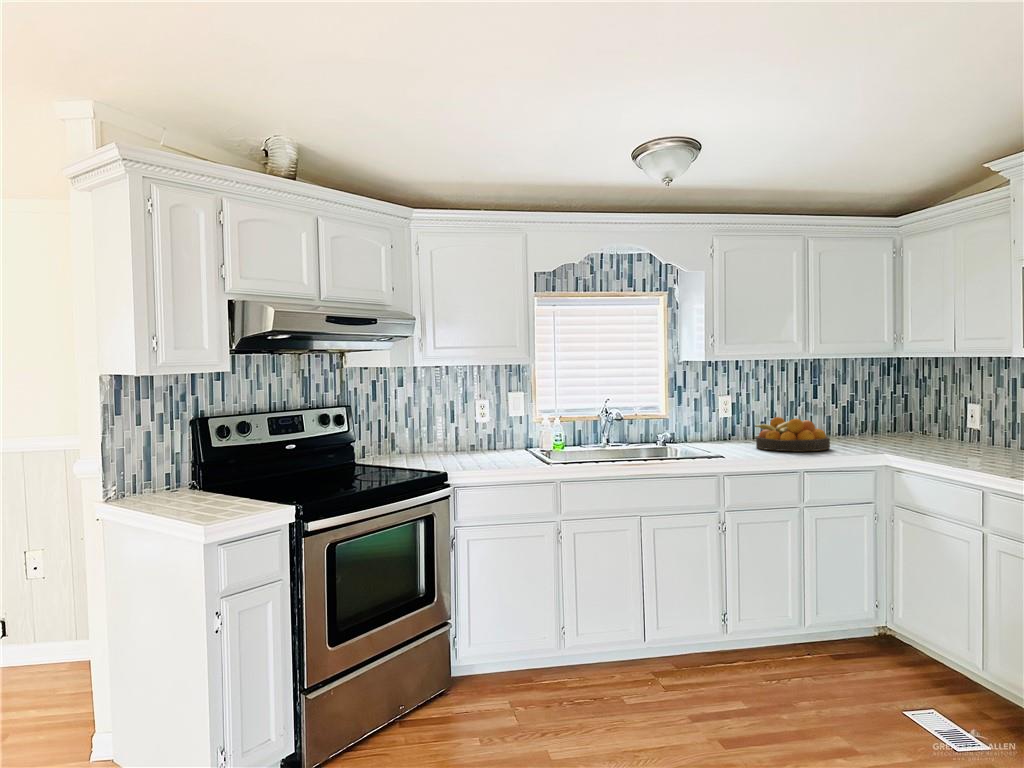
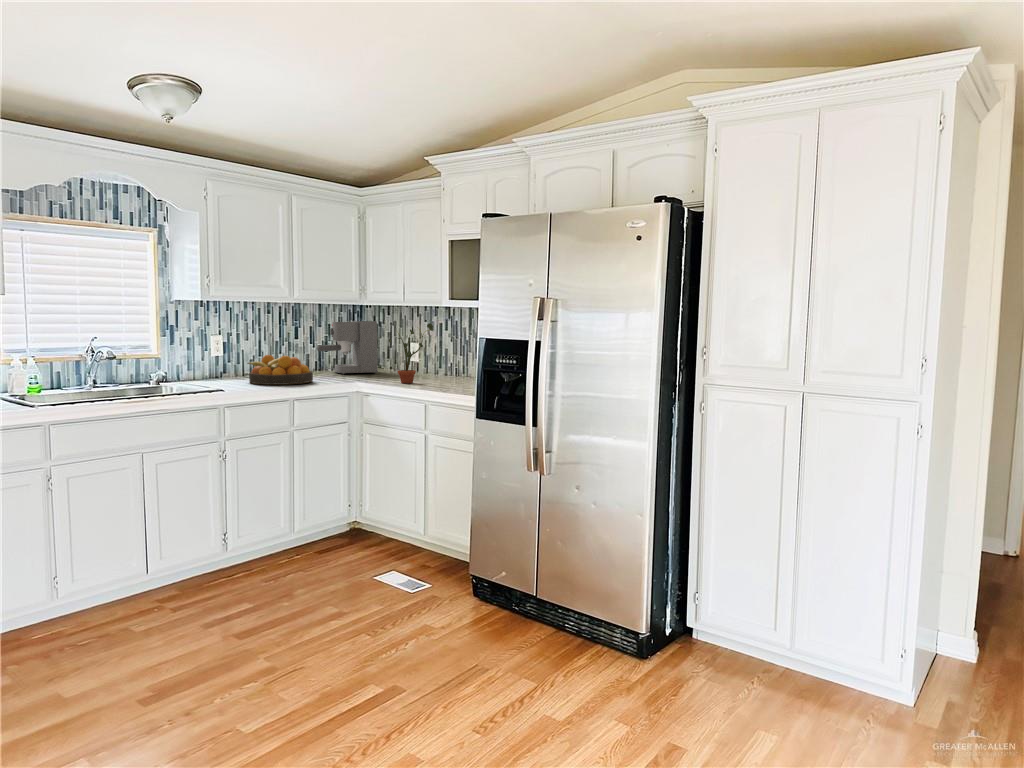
coffee maker: none [840,377,919,441] -> present [317,321,378,374]
potted plant: none [931,378,1001,457] -> present [389,323,433,383]

